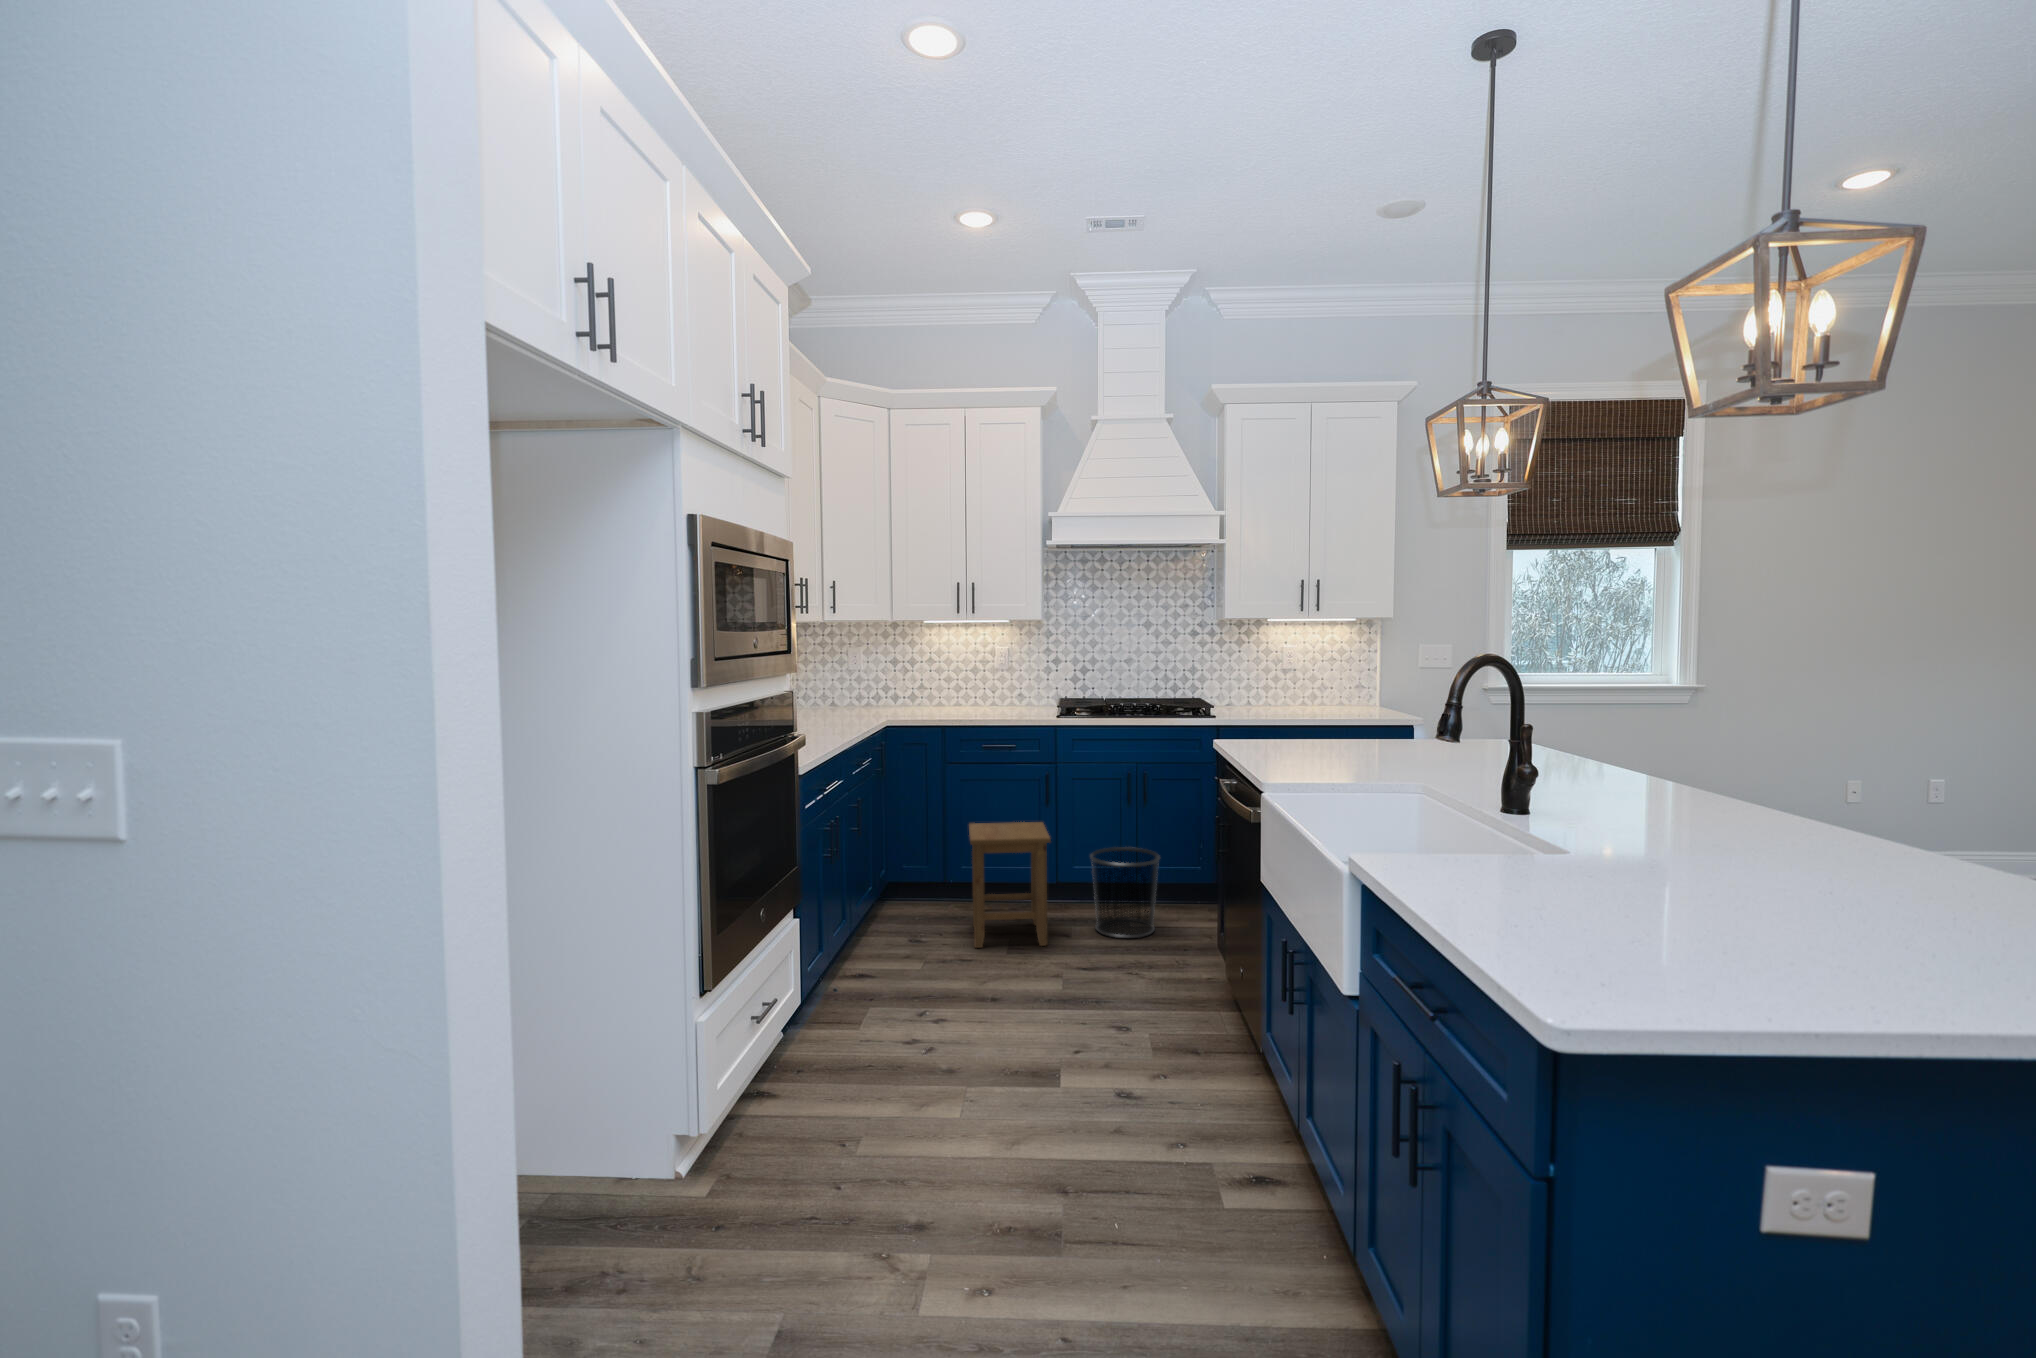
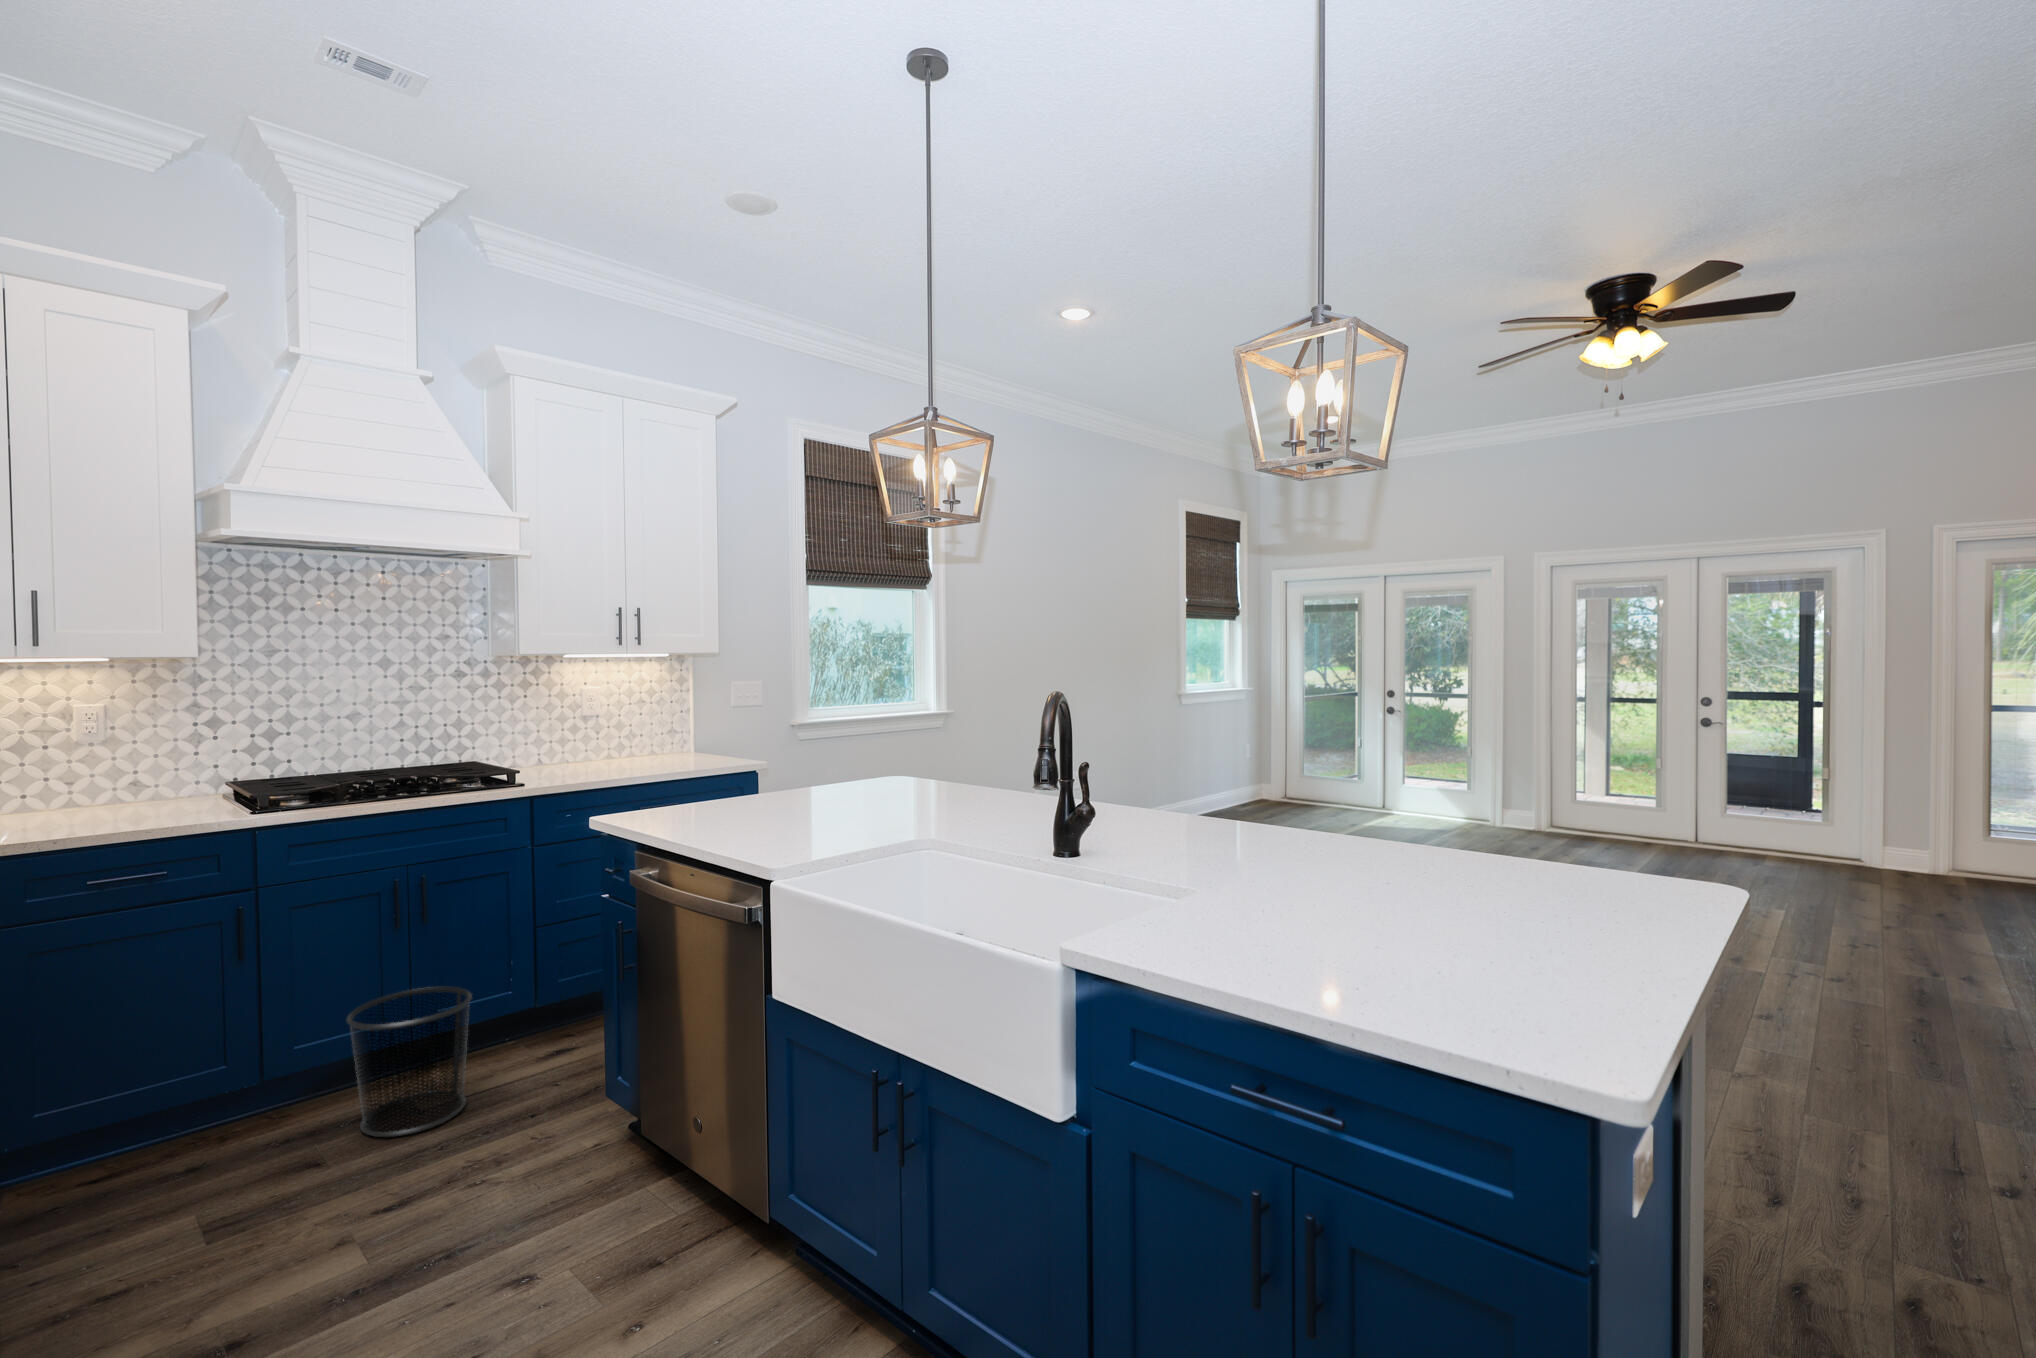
stool: present [969,822,1051,948] -> none [71,990,289,1261]

